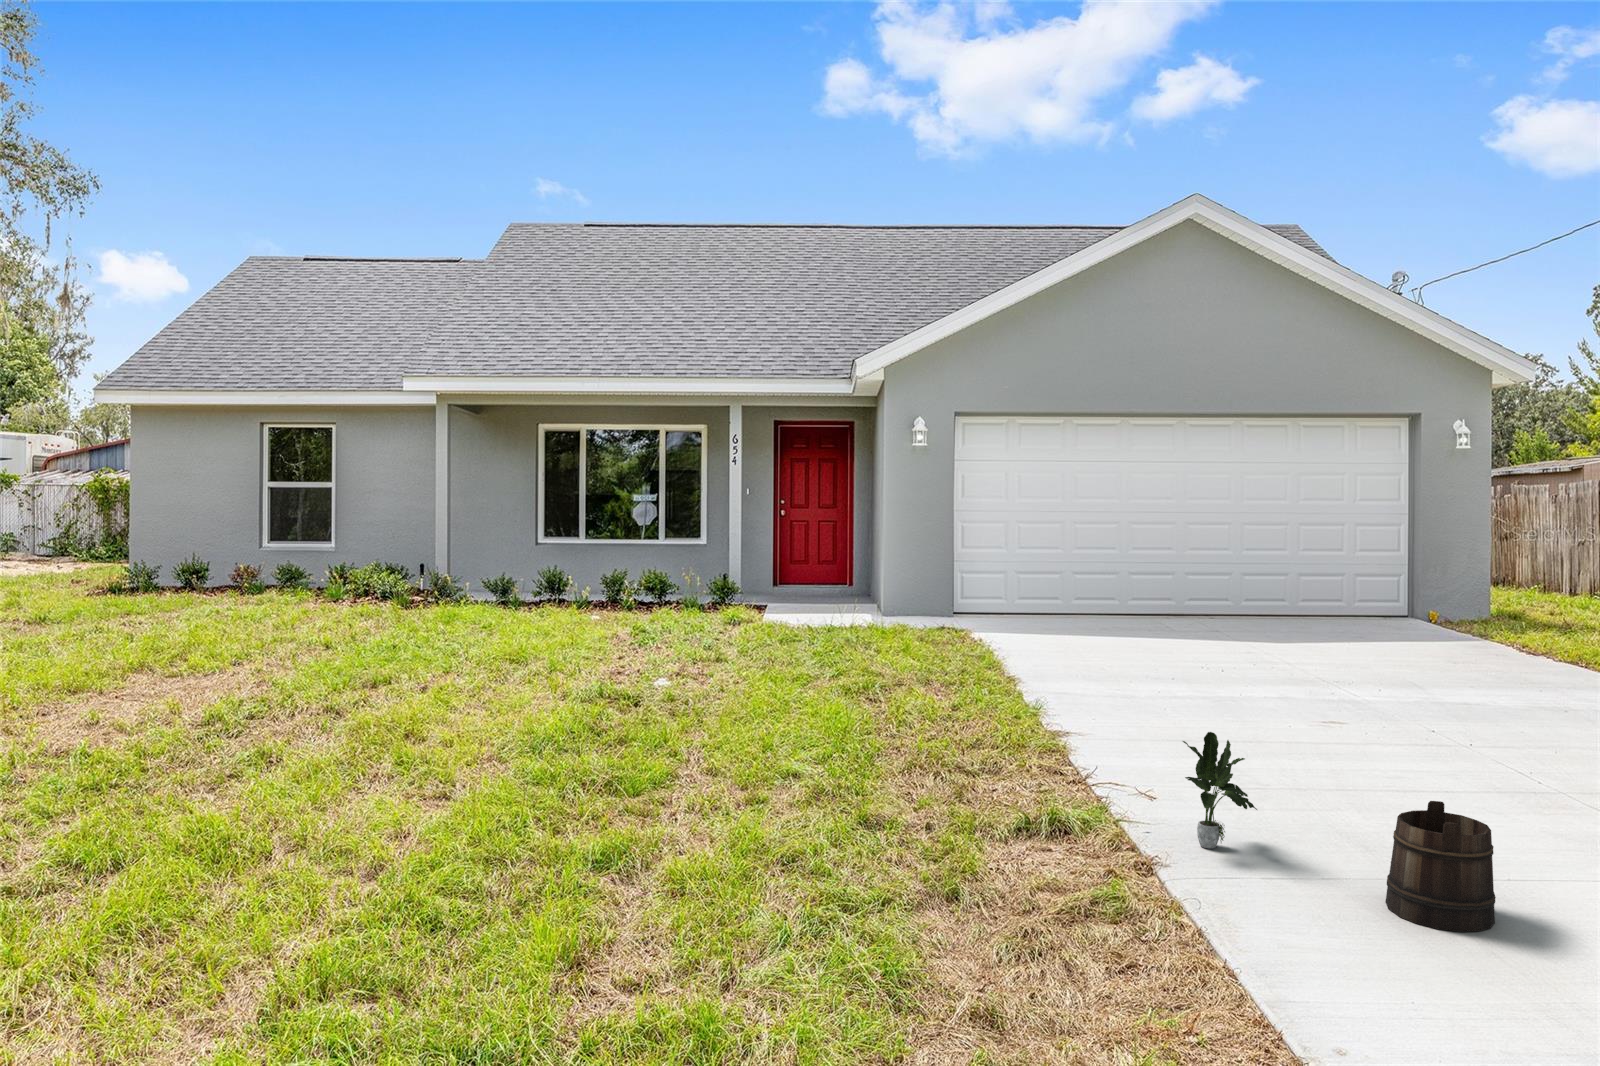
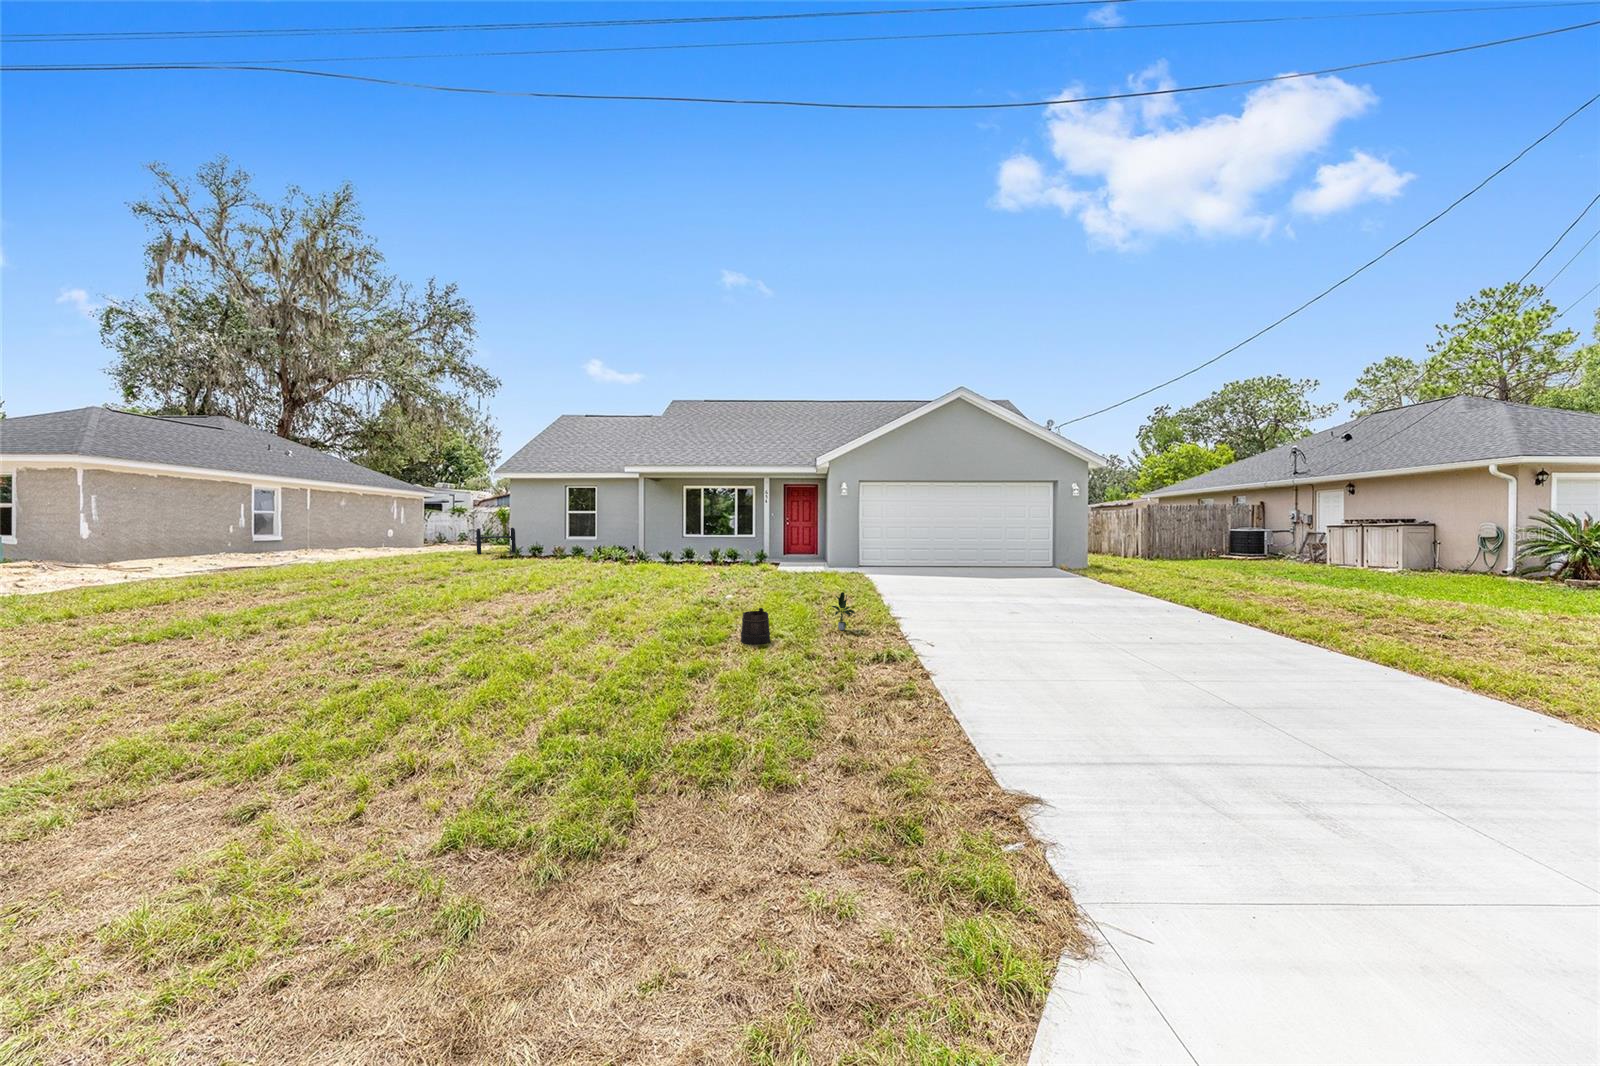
bench: none [38,521,138,585] -> present [476,528,516,554]
bucket: present [1385,801,1496,932] -> present [741,608,770,644]

